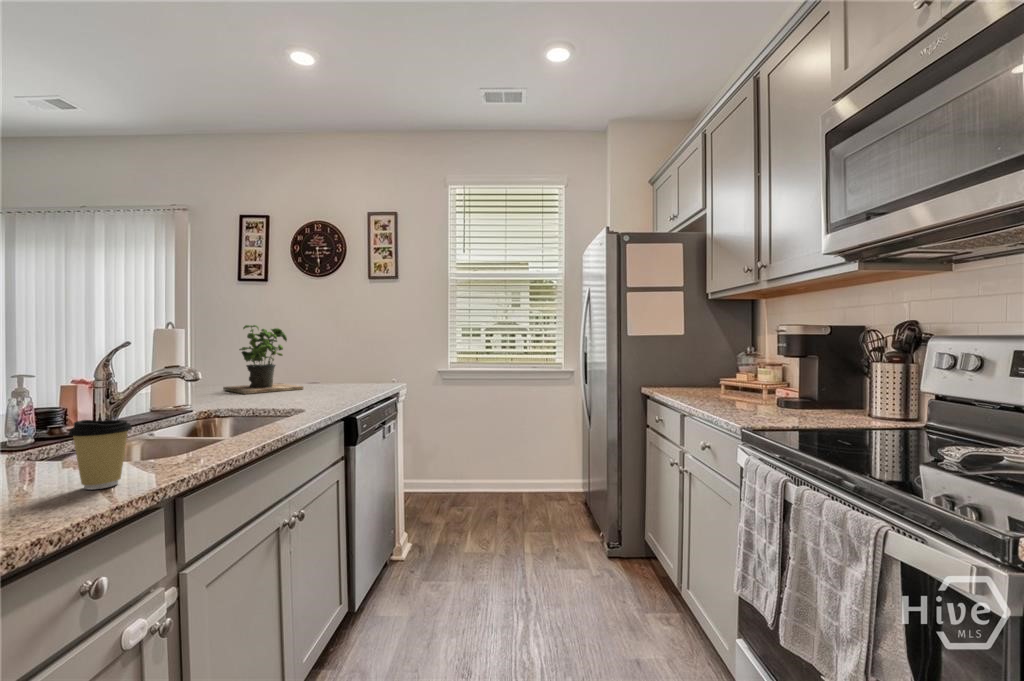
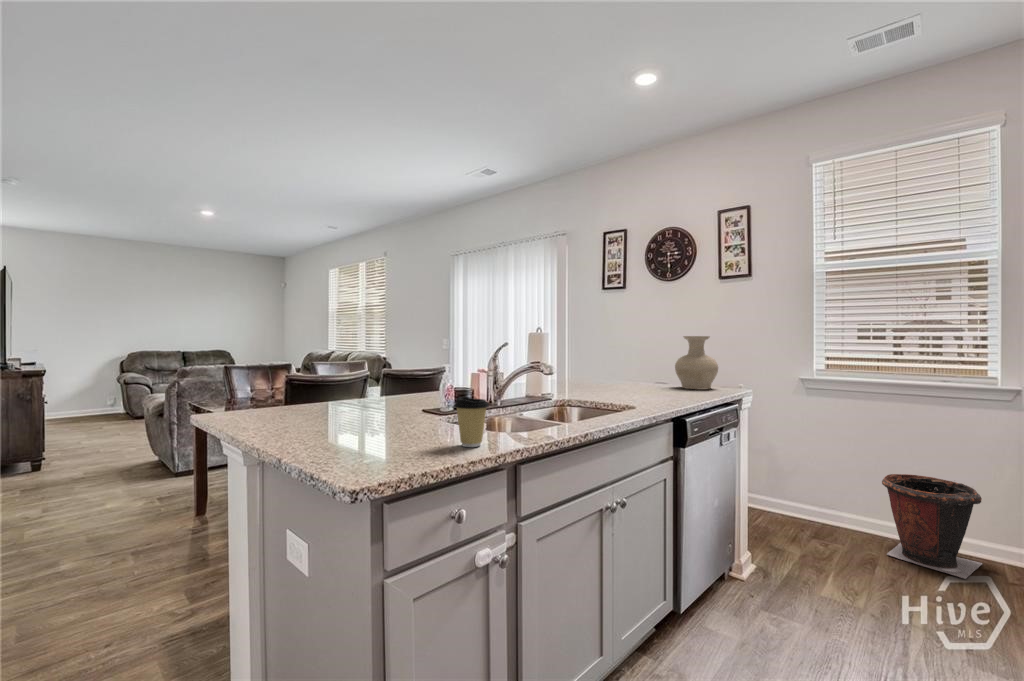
potted plant: present [223,325,303,394] -> none [583,328,646,388]
vase: none [334,334,376,387] -> present [675,336,718,390]
waste bin: none [496,439,552,508] -> present [882,474,982,579]

